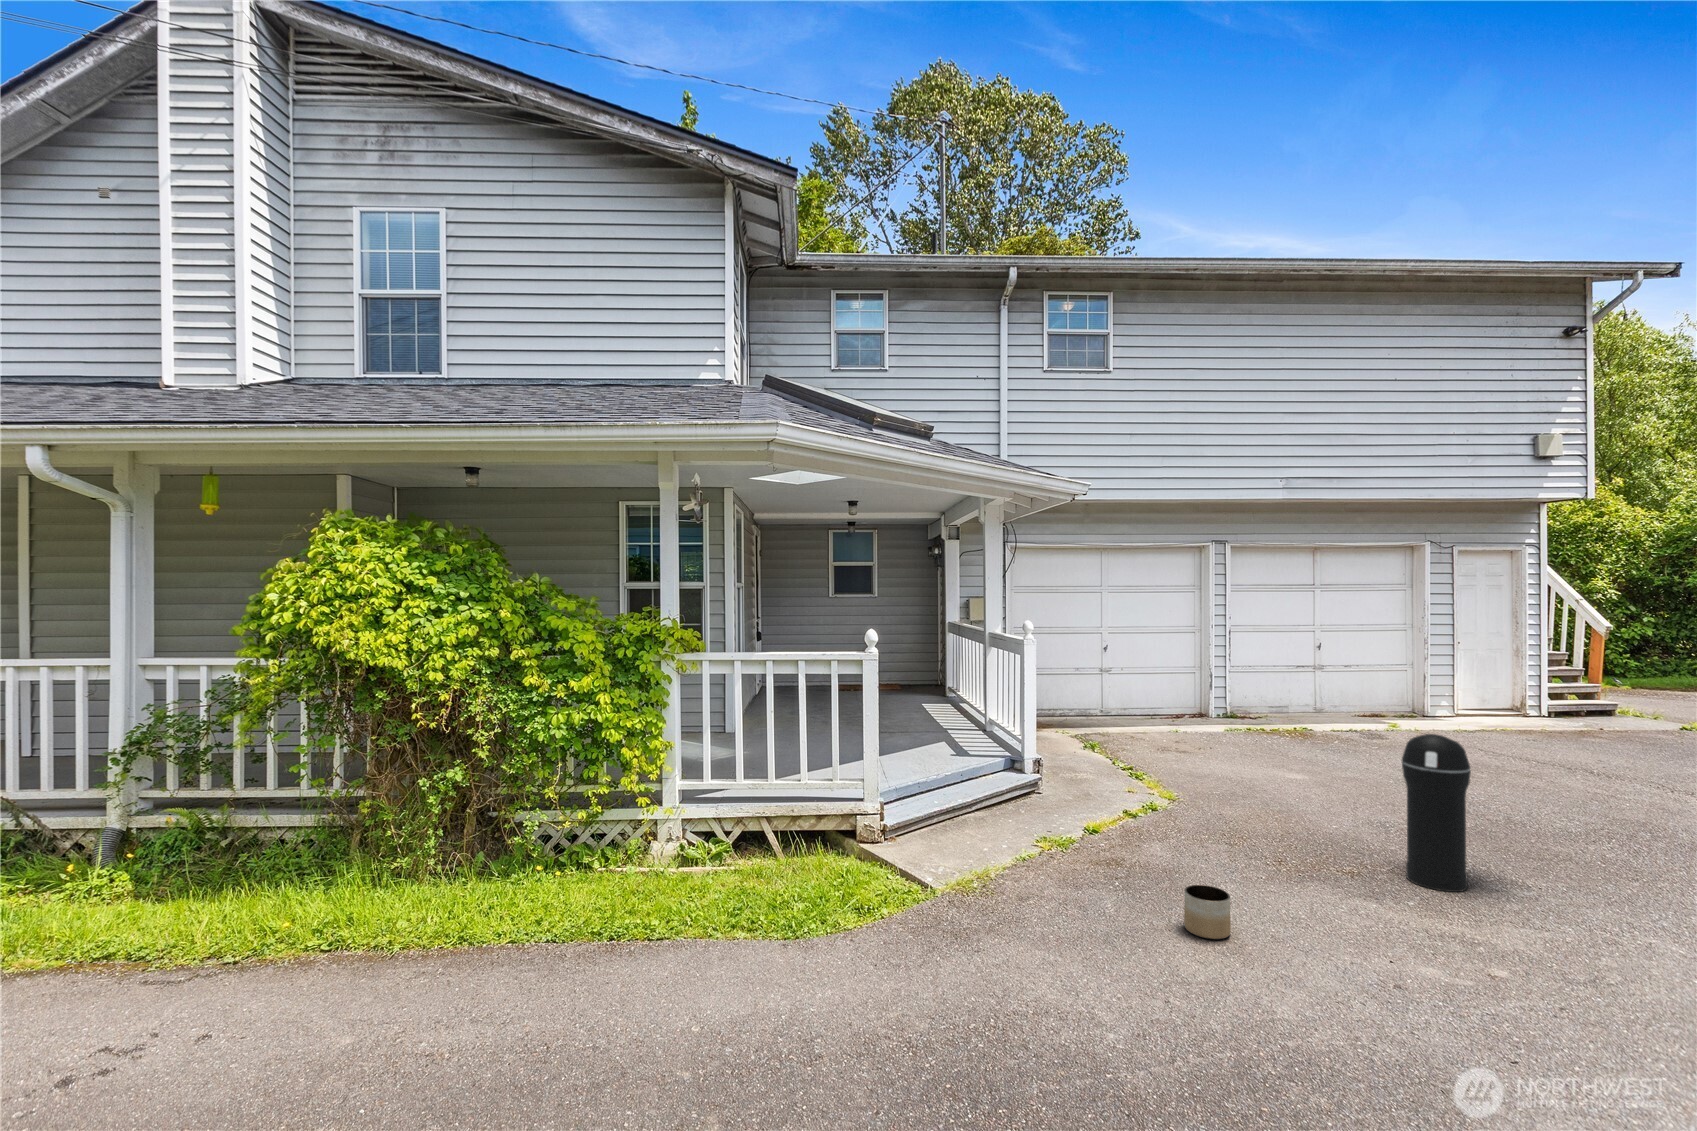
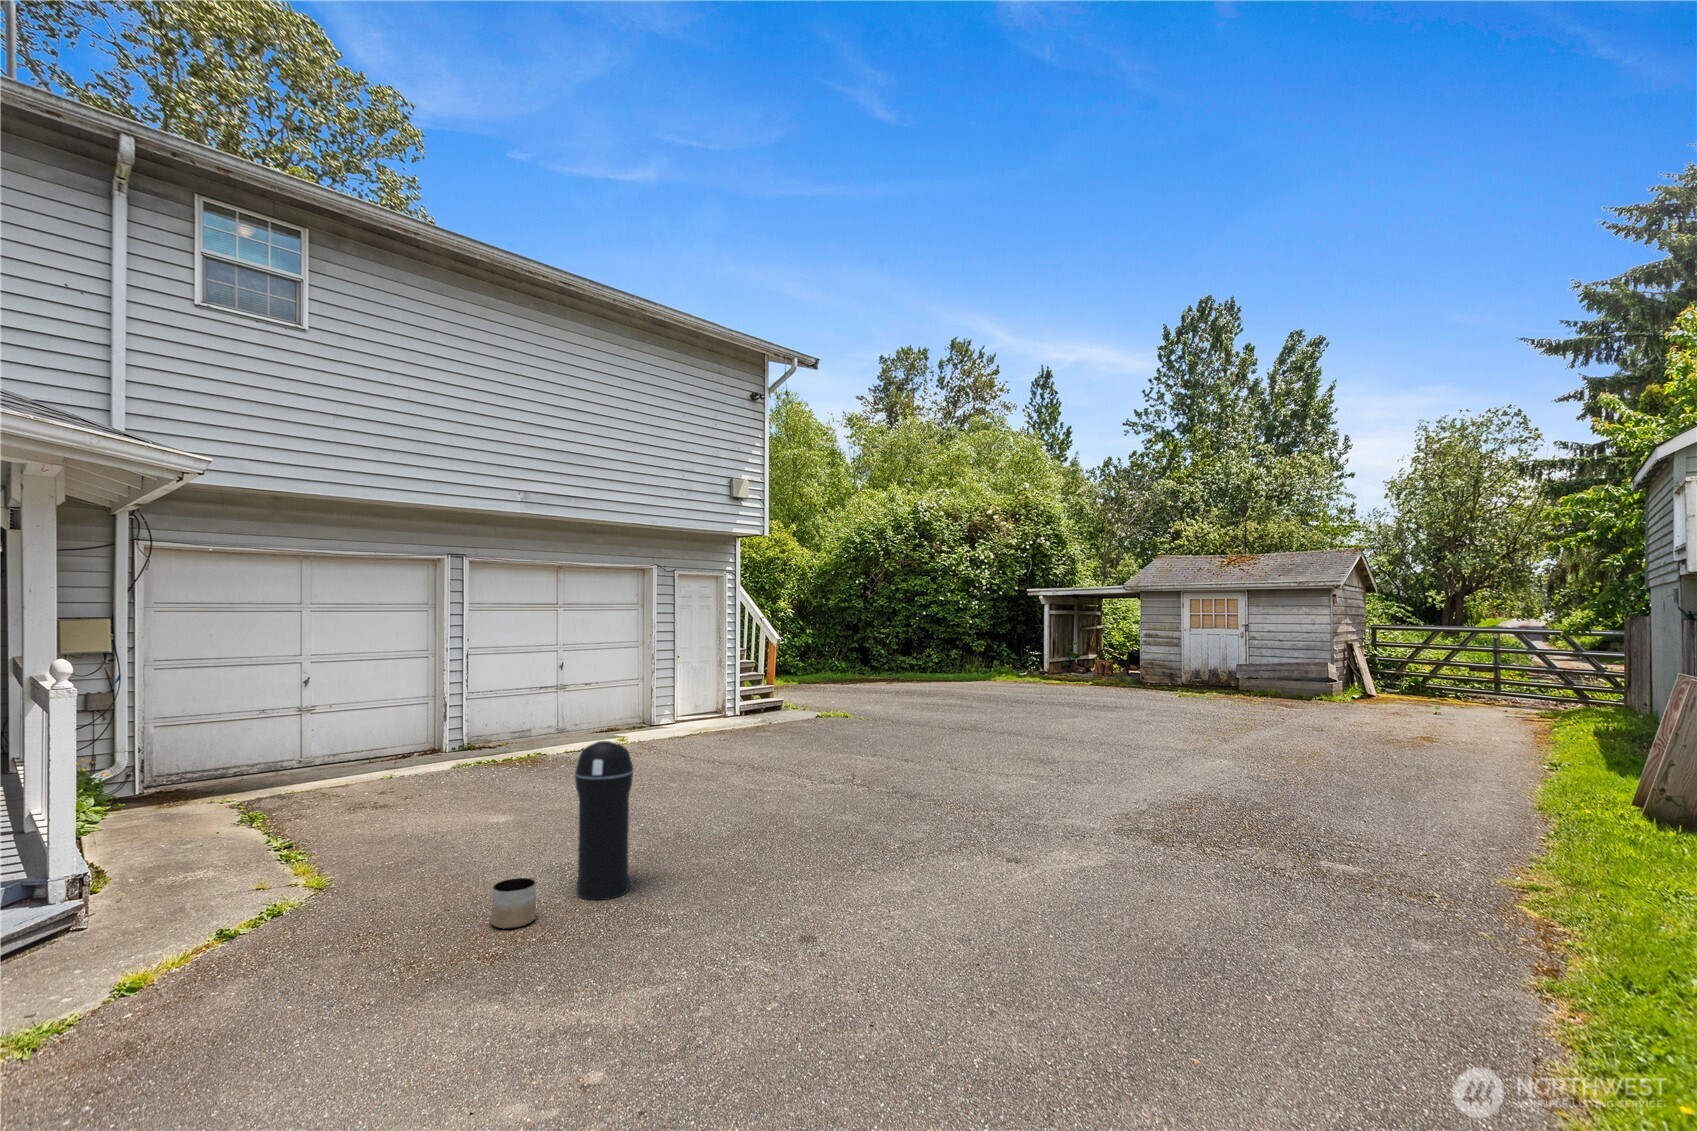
planter: present [1184,885,1231,940] -> present [492,878,536,929]

